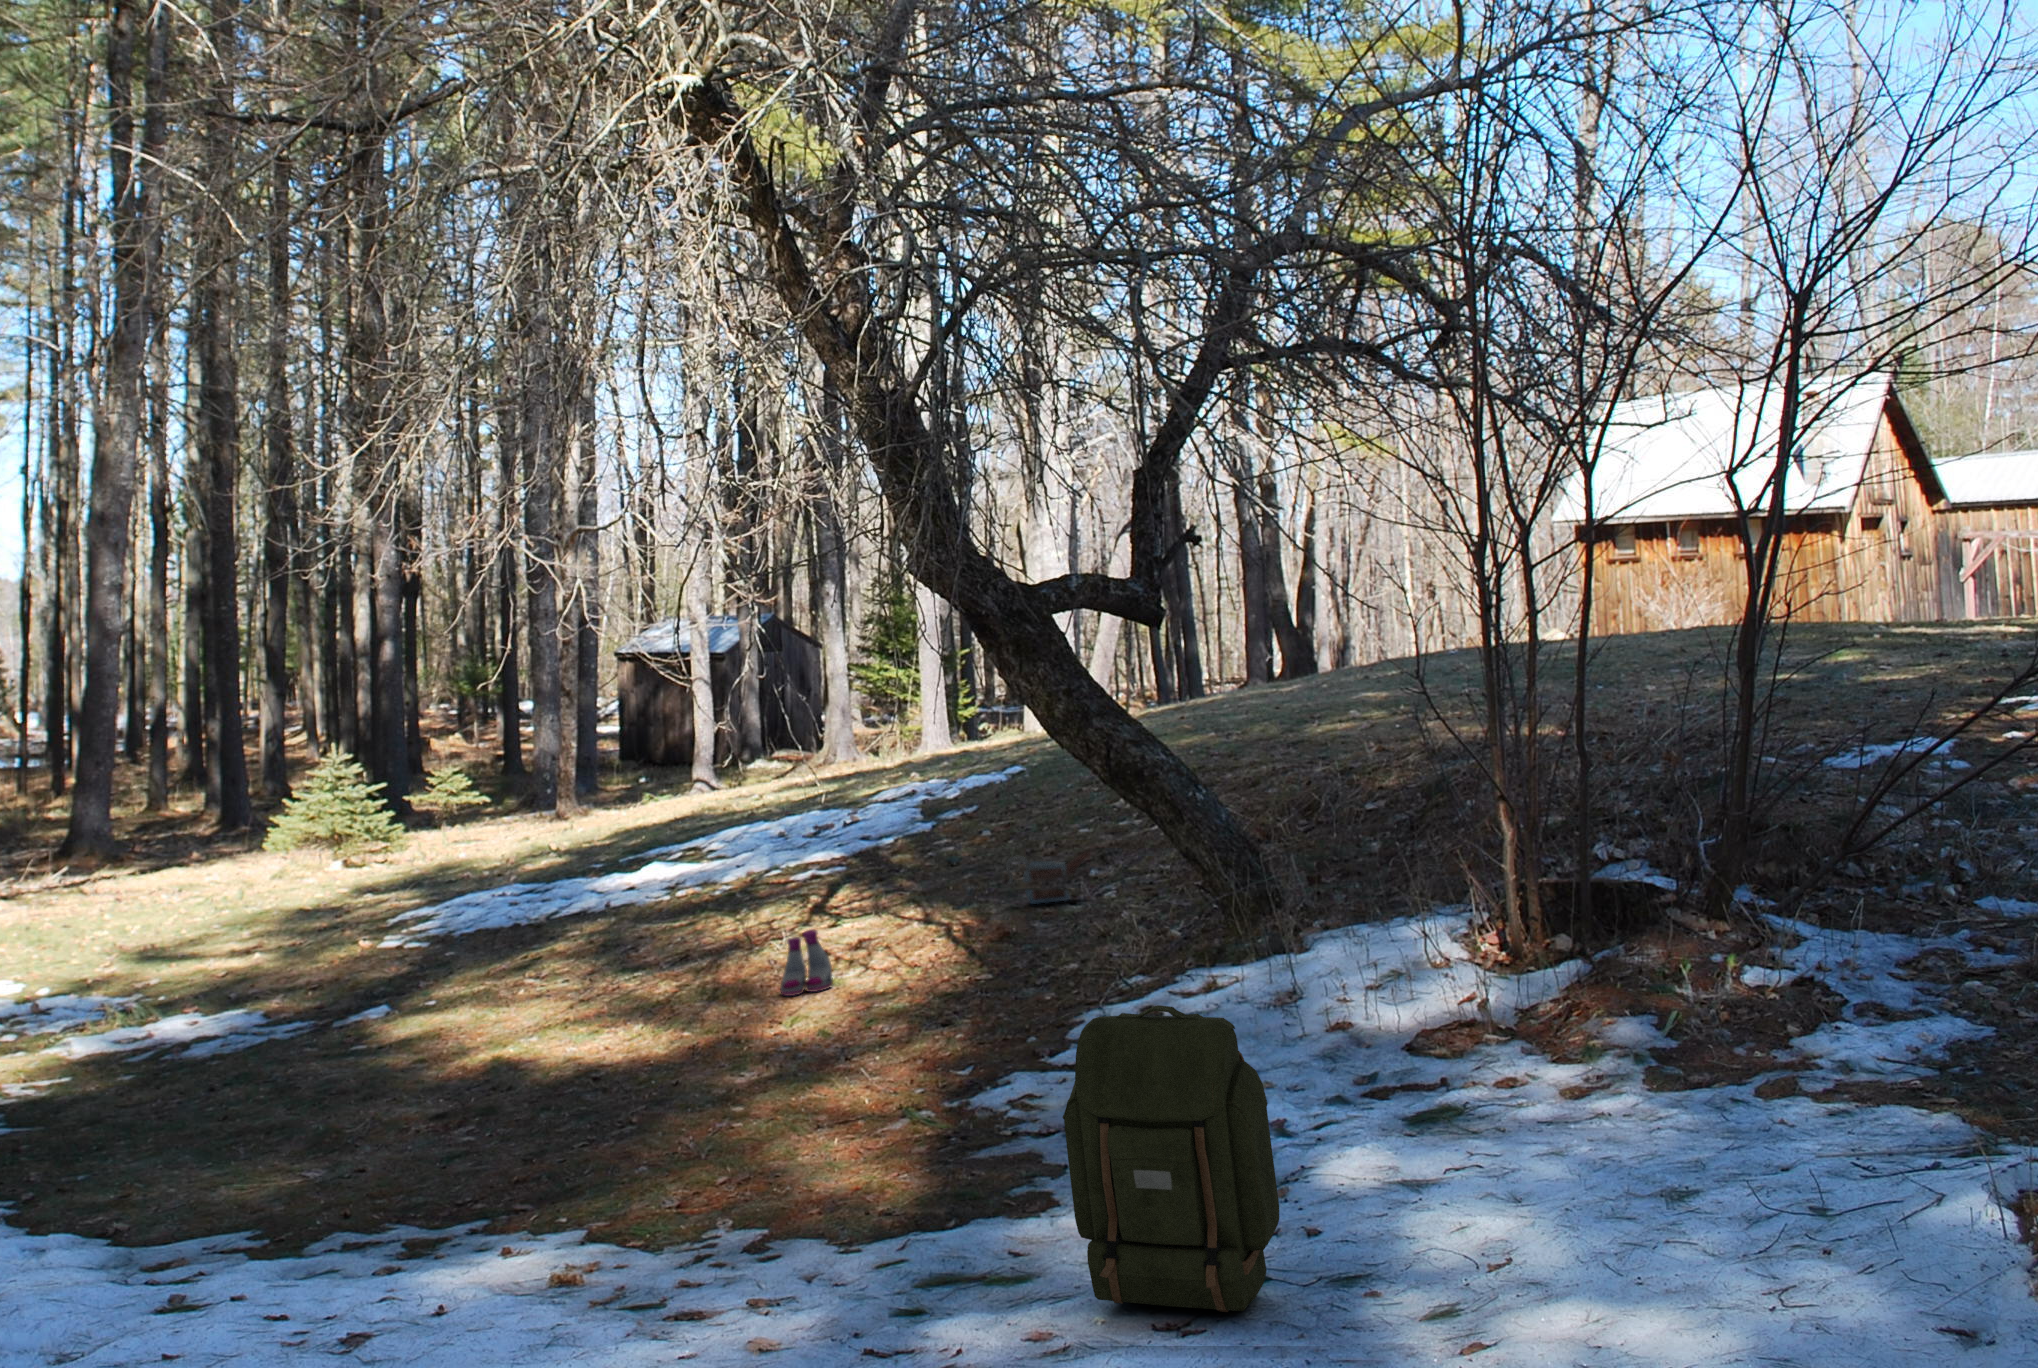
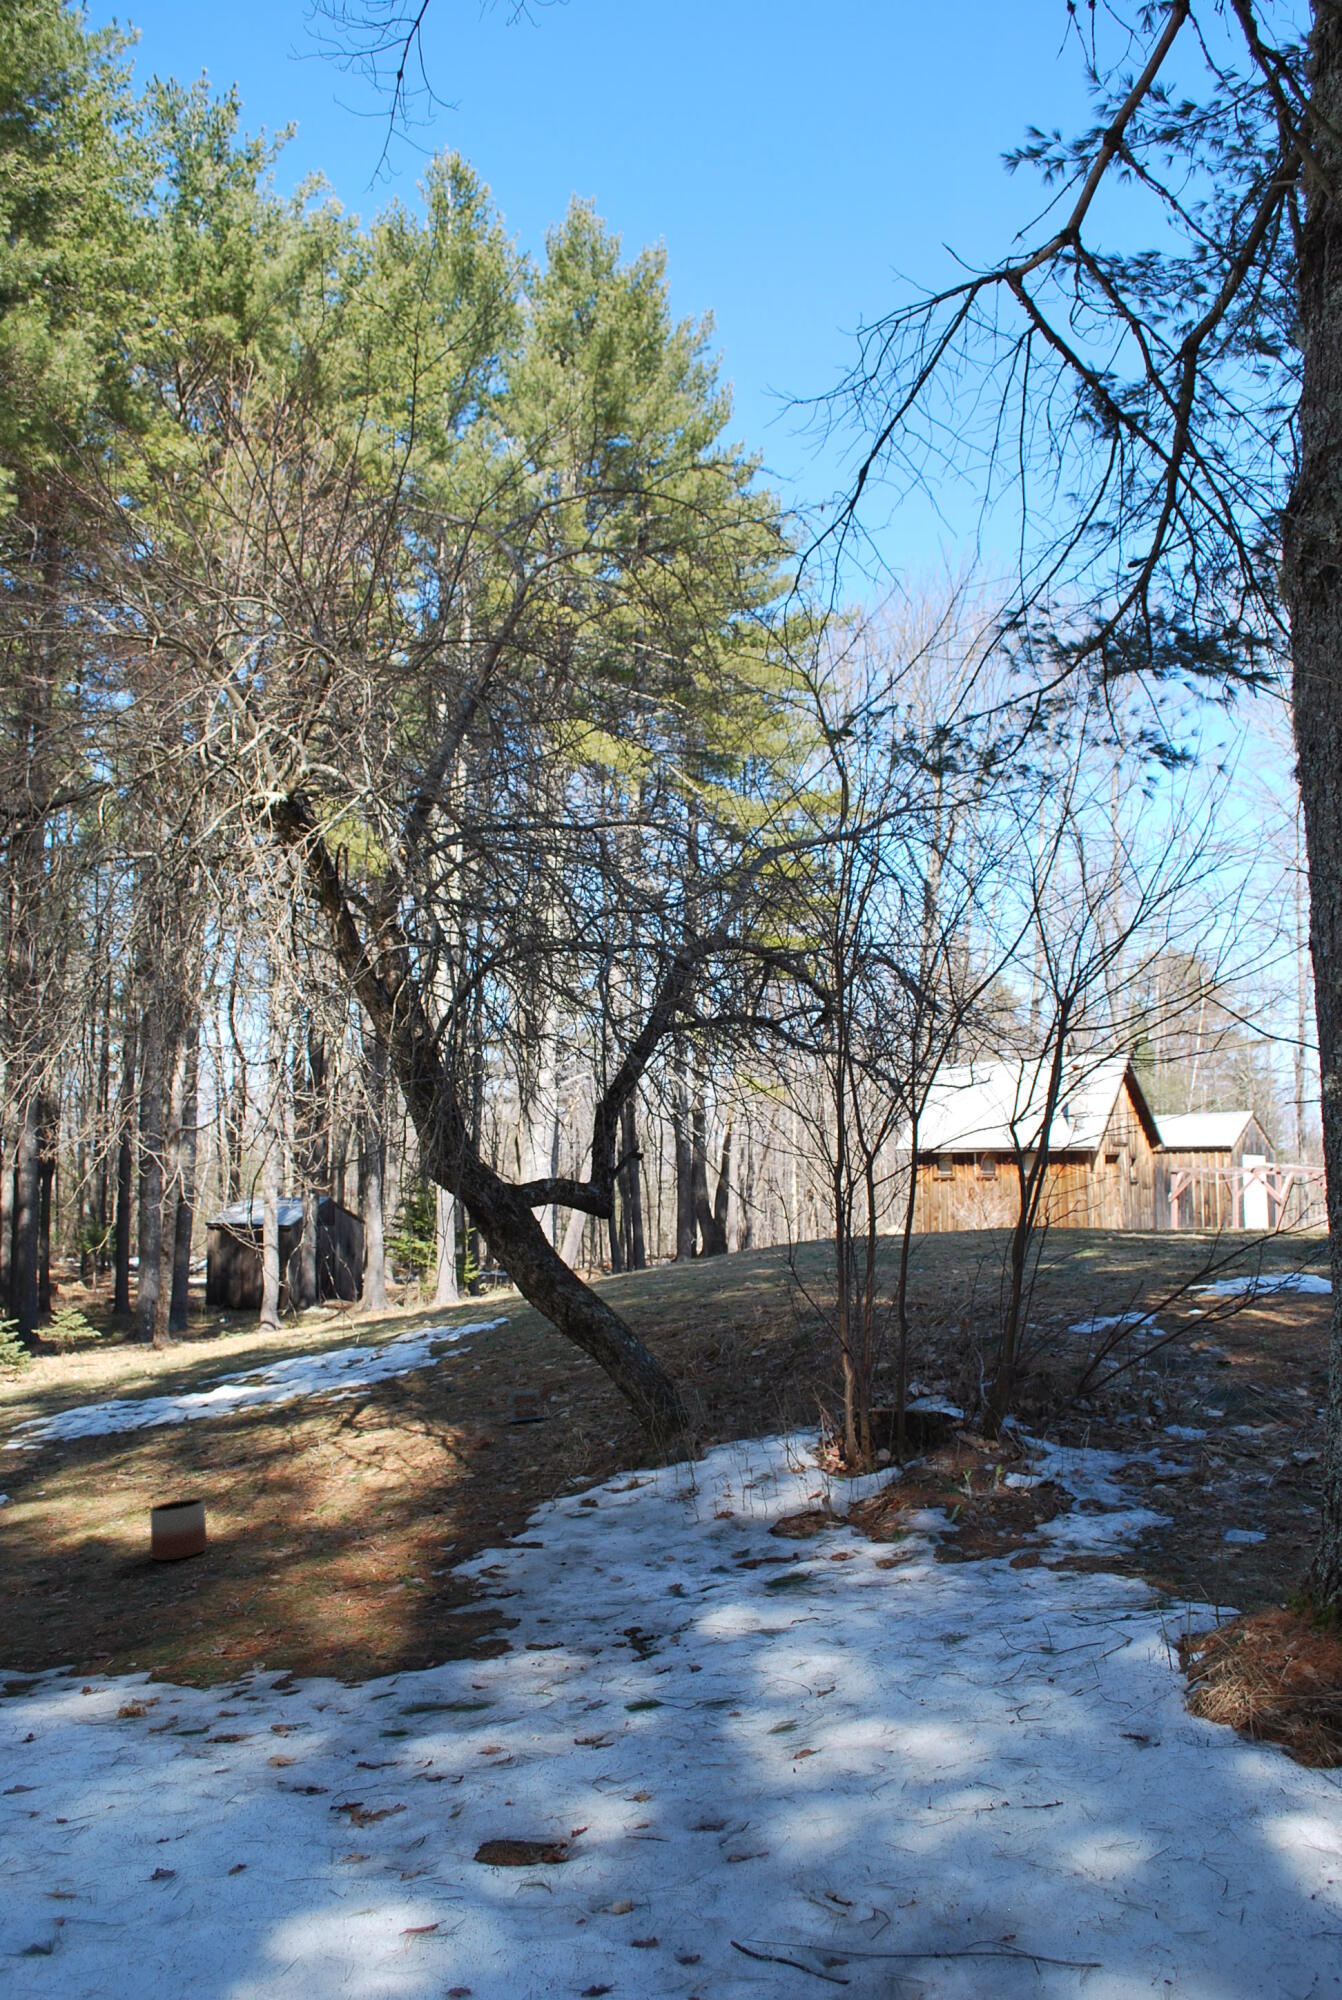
boots: present [780,929,833,996] -> none [318,1448,360,1501]
planter: none [578,983,648,1056] -> present [150,1499,207,1560]
backpack: present [1063,1005,1279,1312] -> none [538,1537,703,1785]

